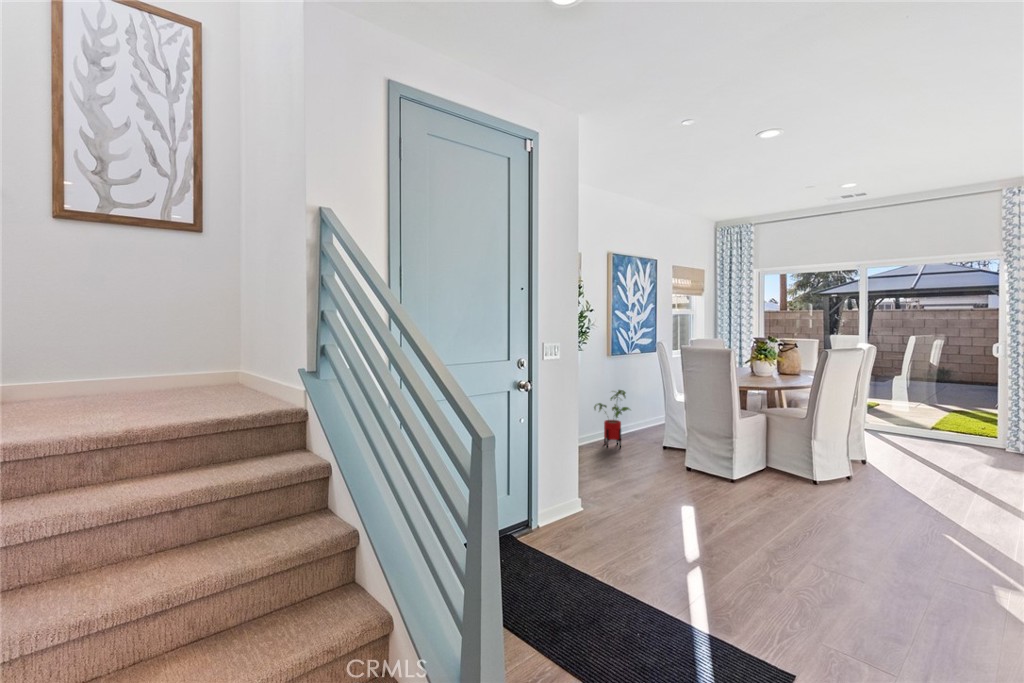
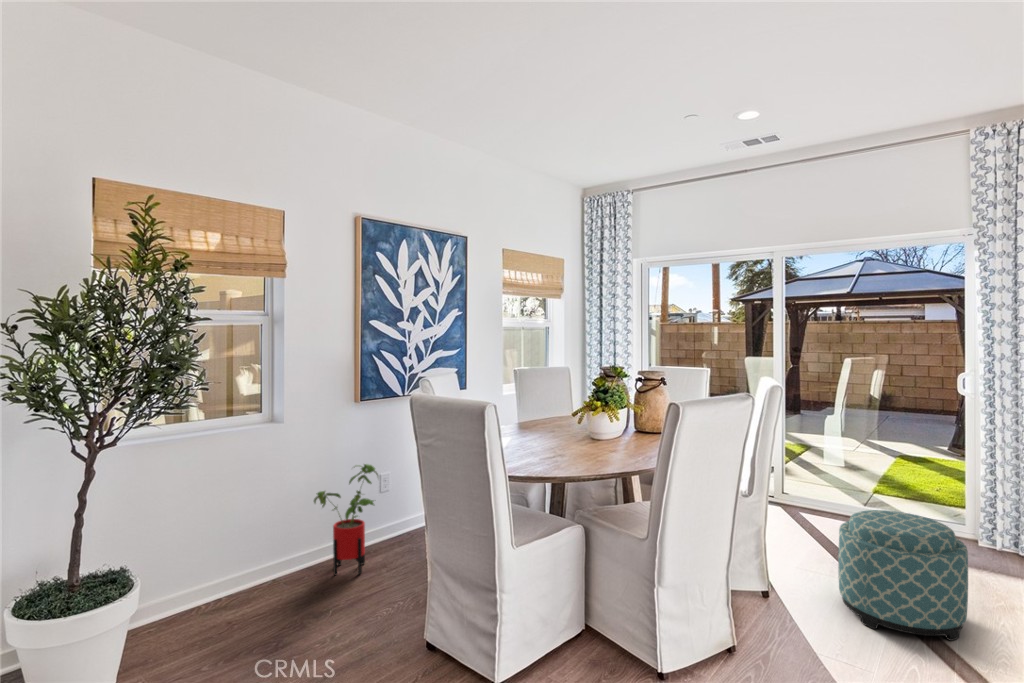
ottoman: none [908,418,988,483] -> present [838,510,968,641]

